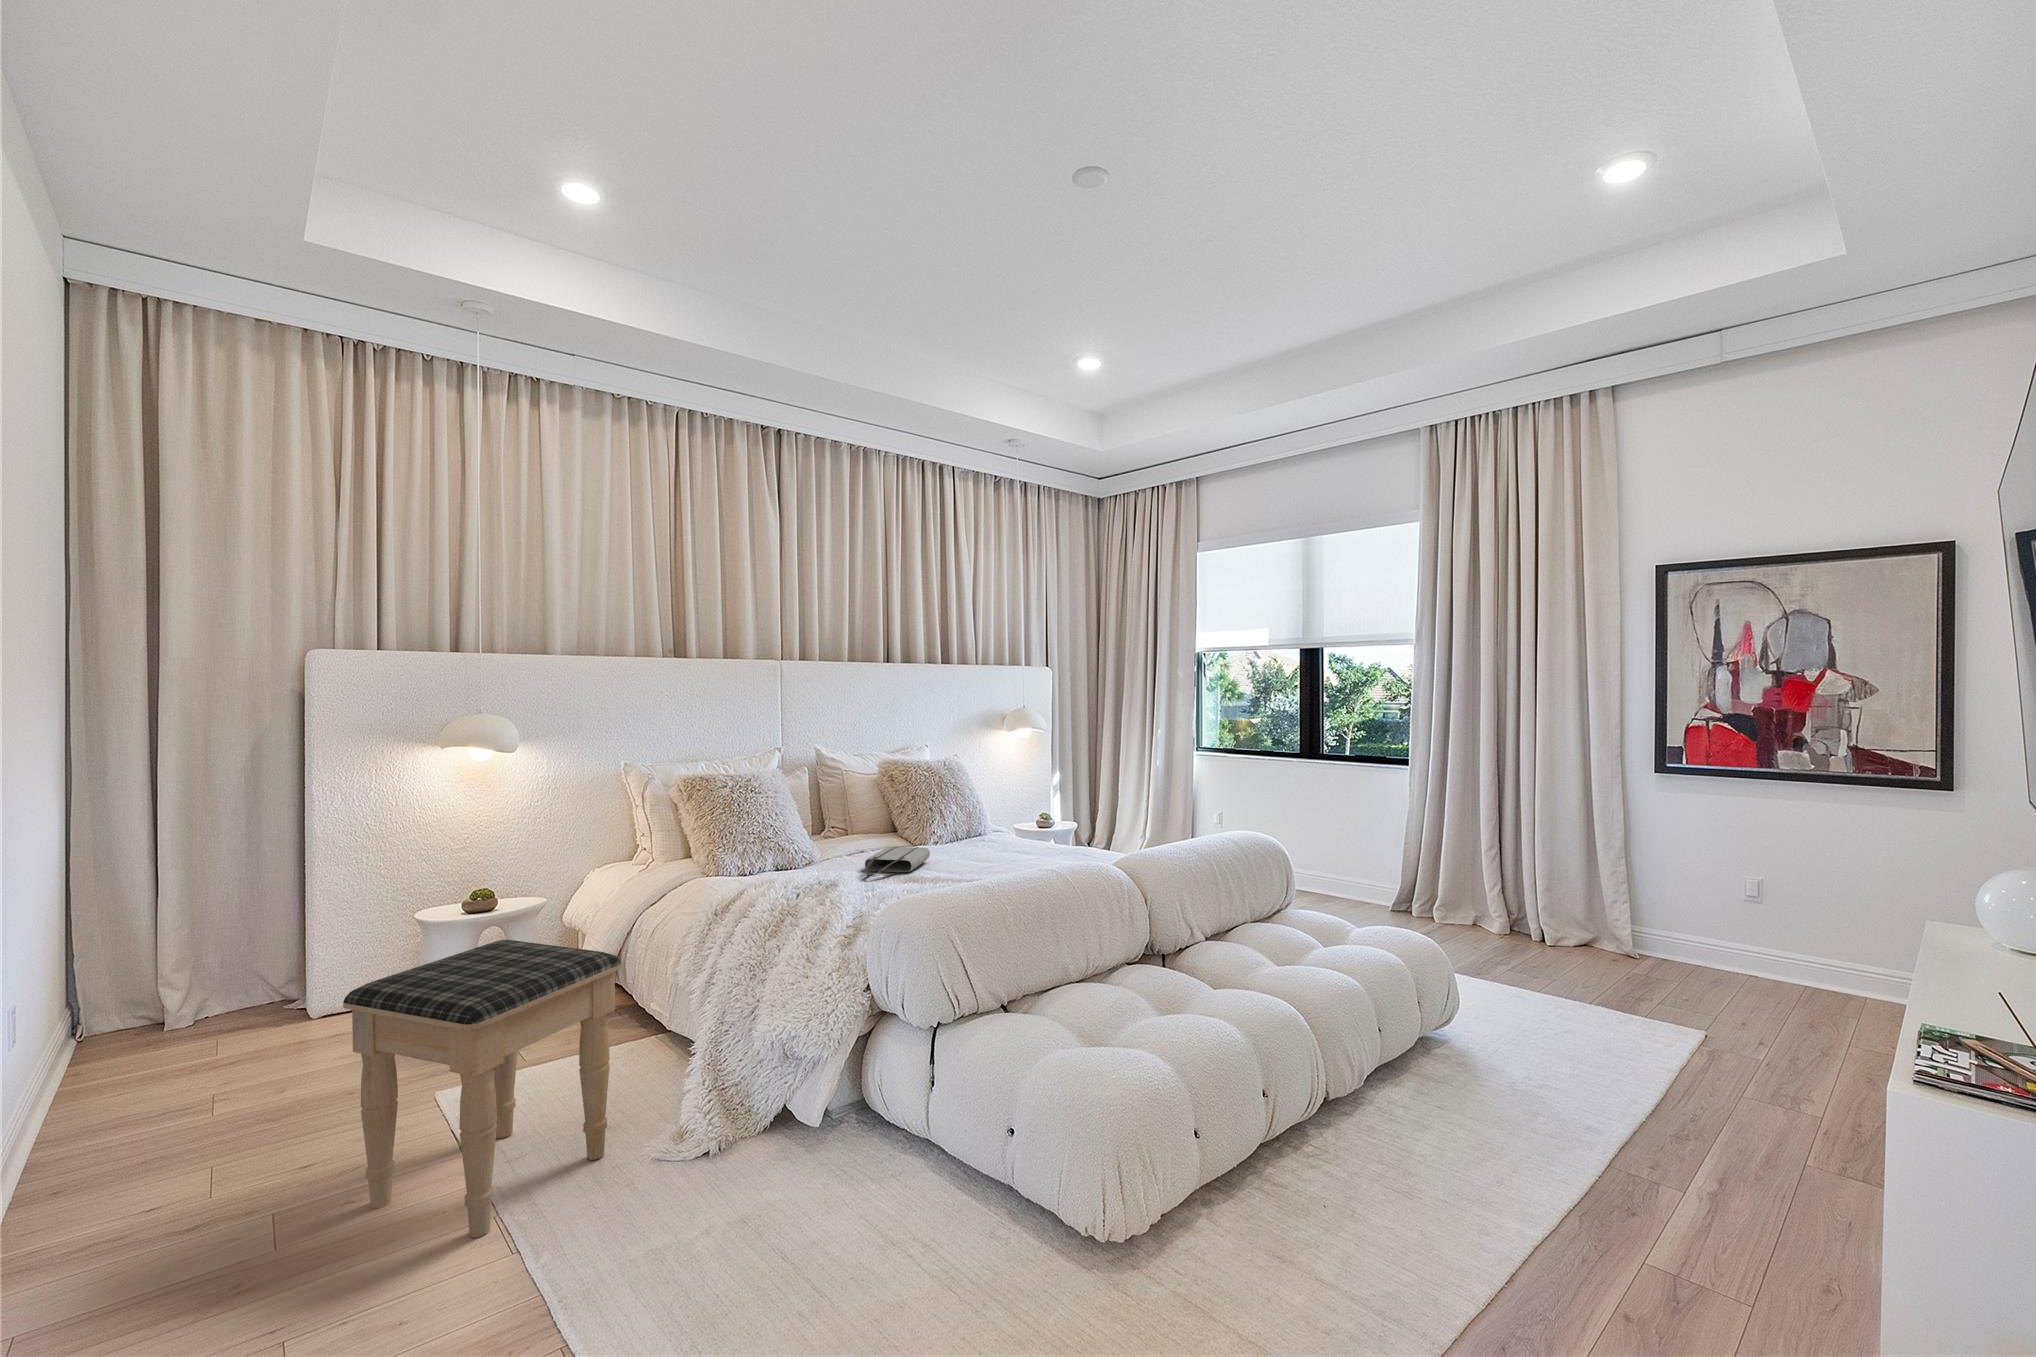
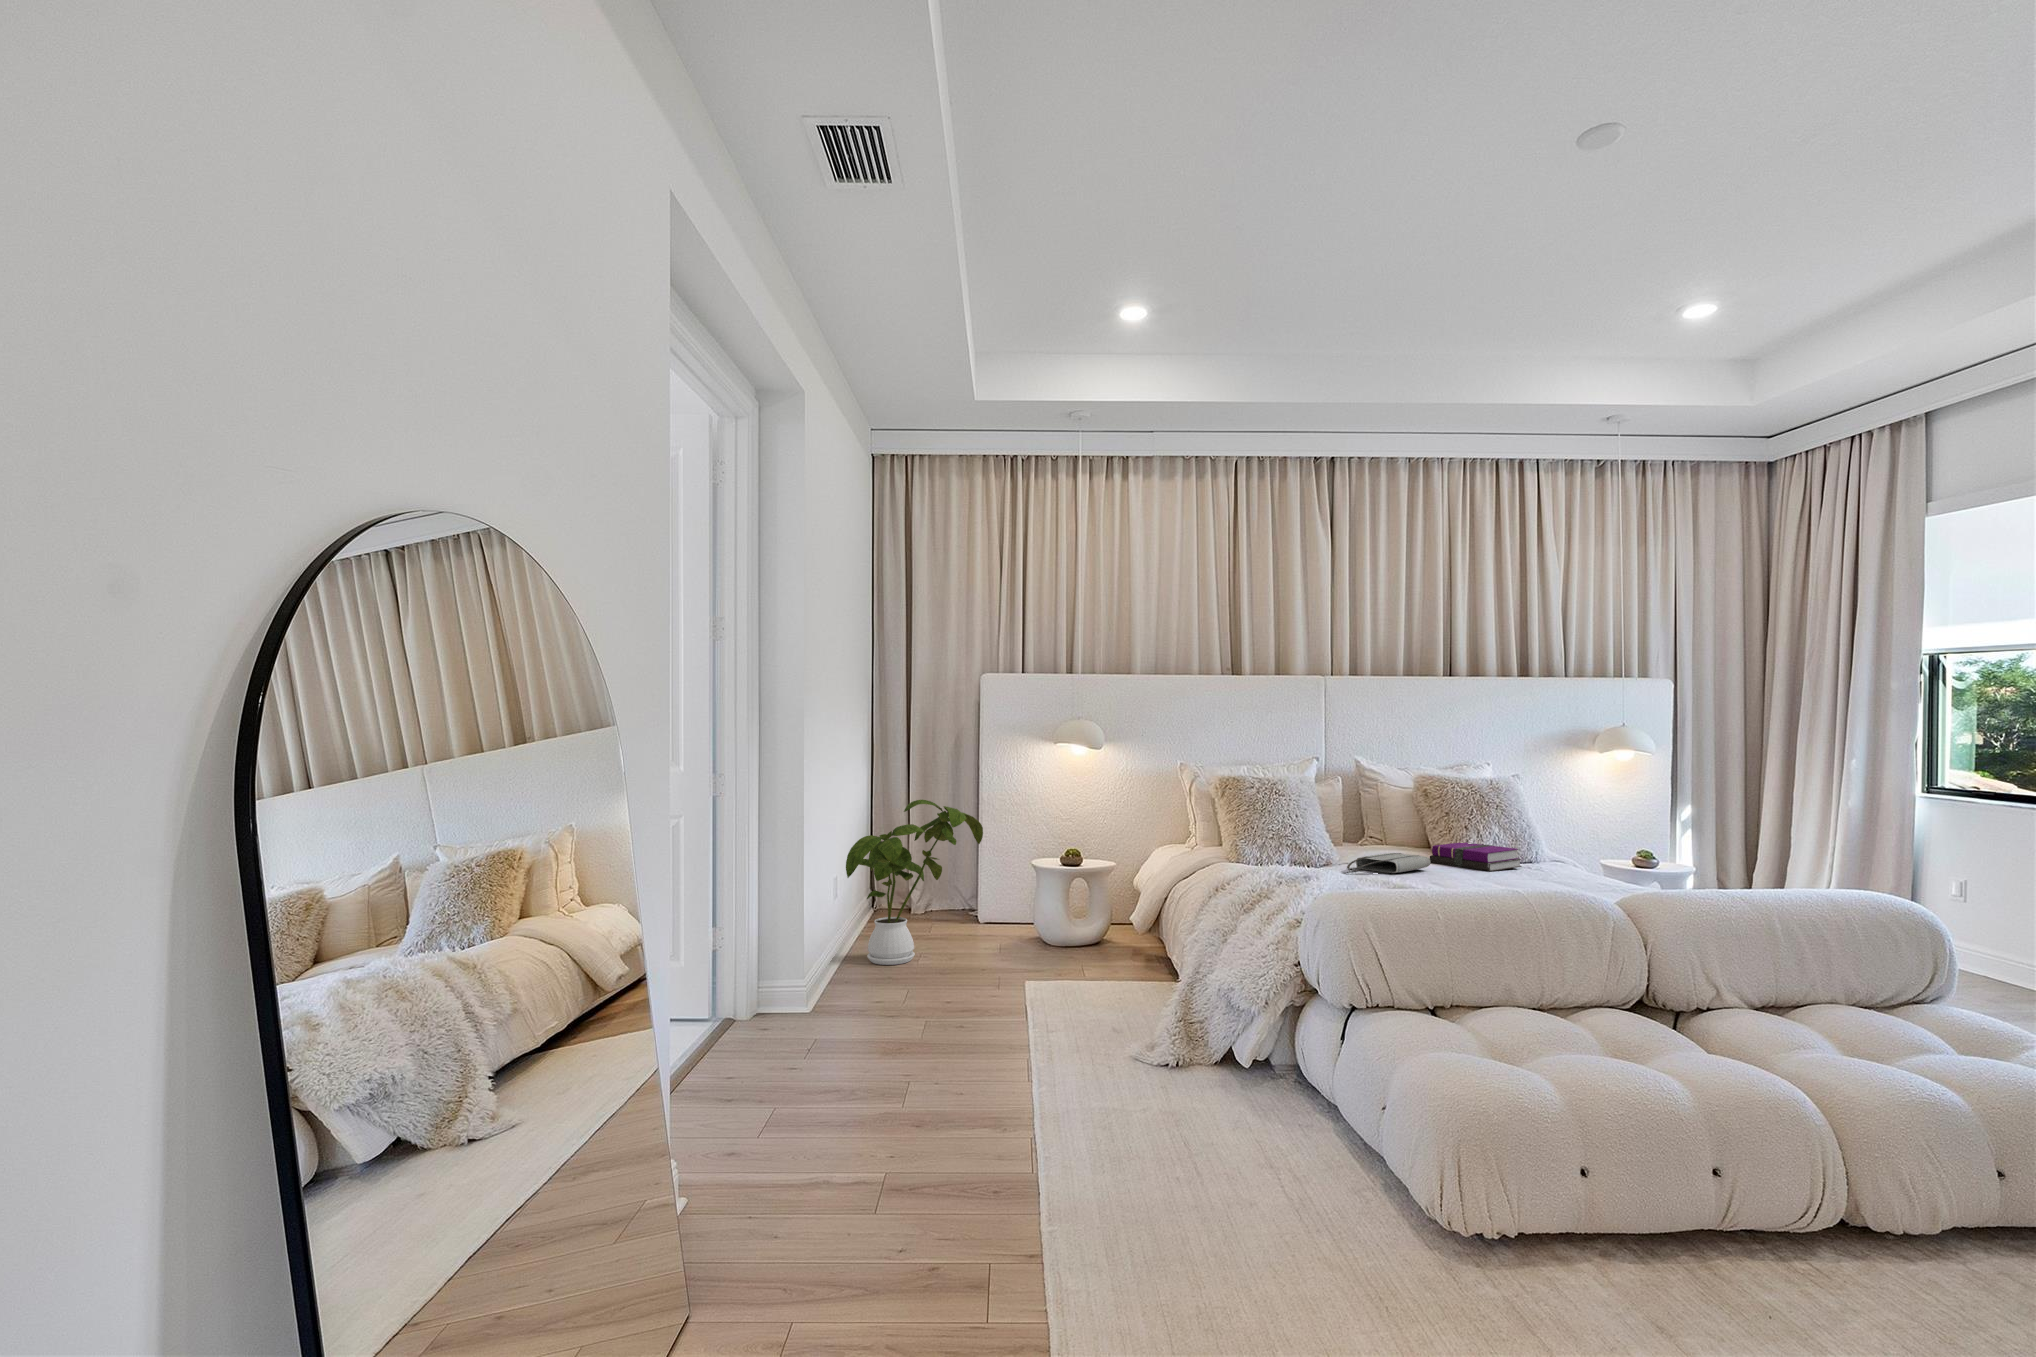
notebook: none [912,824,989,853] -> present [1430,843,1521,871]
house plant: none [36,860,340,1159] -> present [846,800,983,965]
footstool: present [343,940,621,1238] -> none [962,865,1112,1035]

